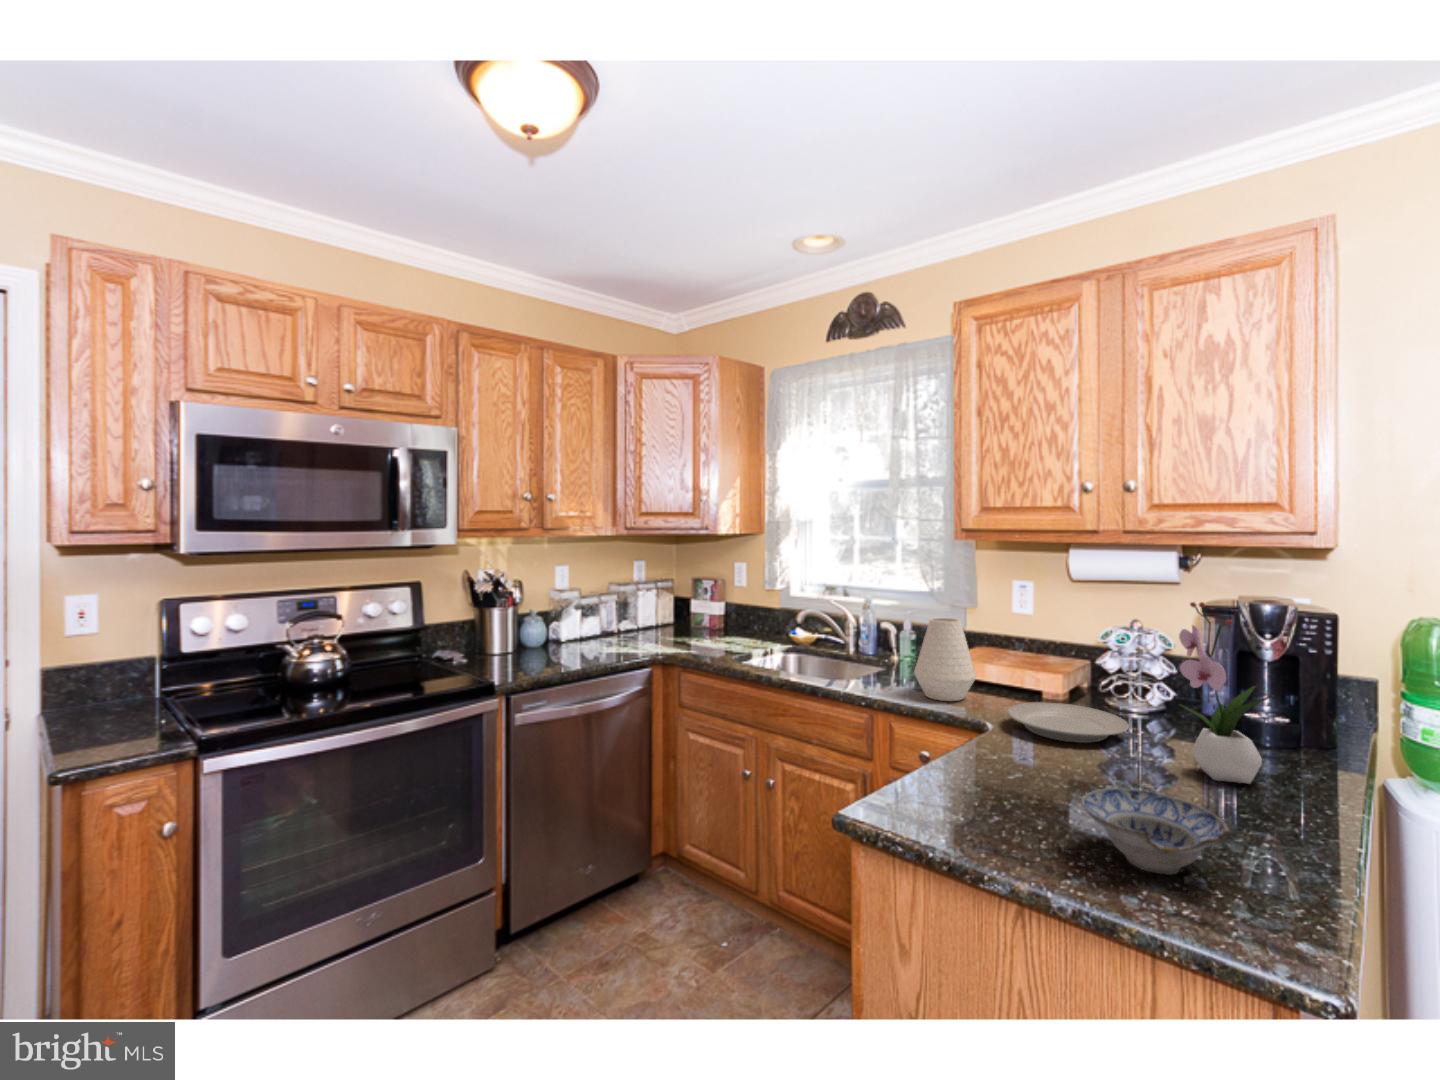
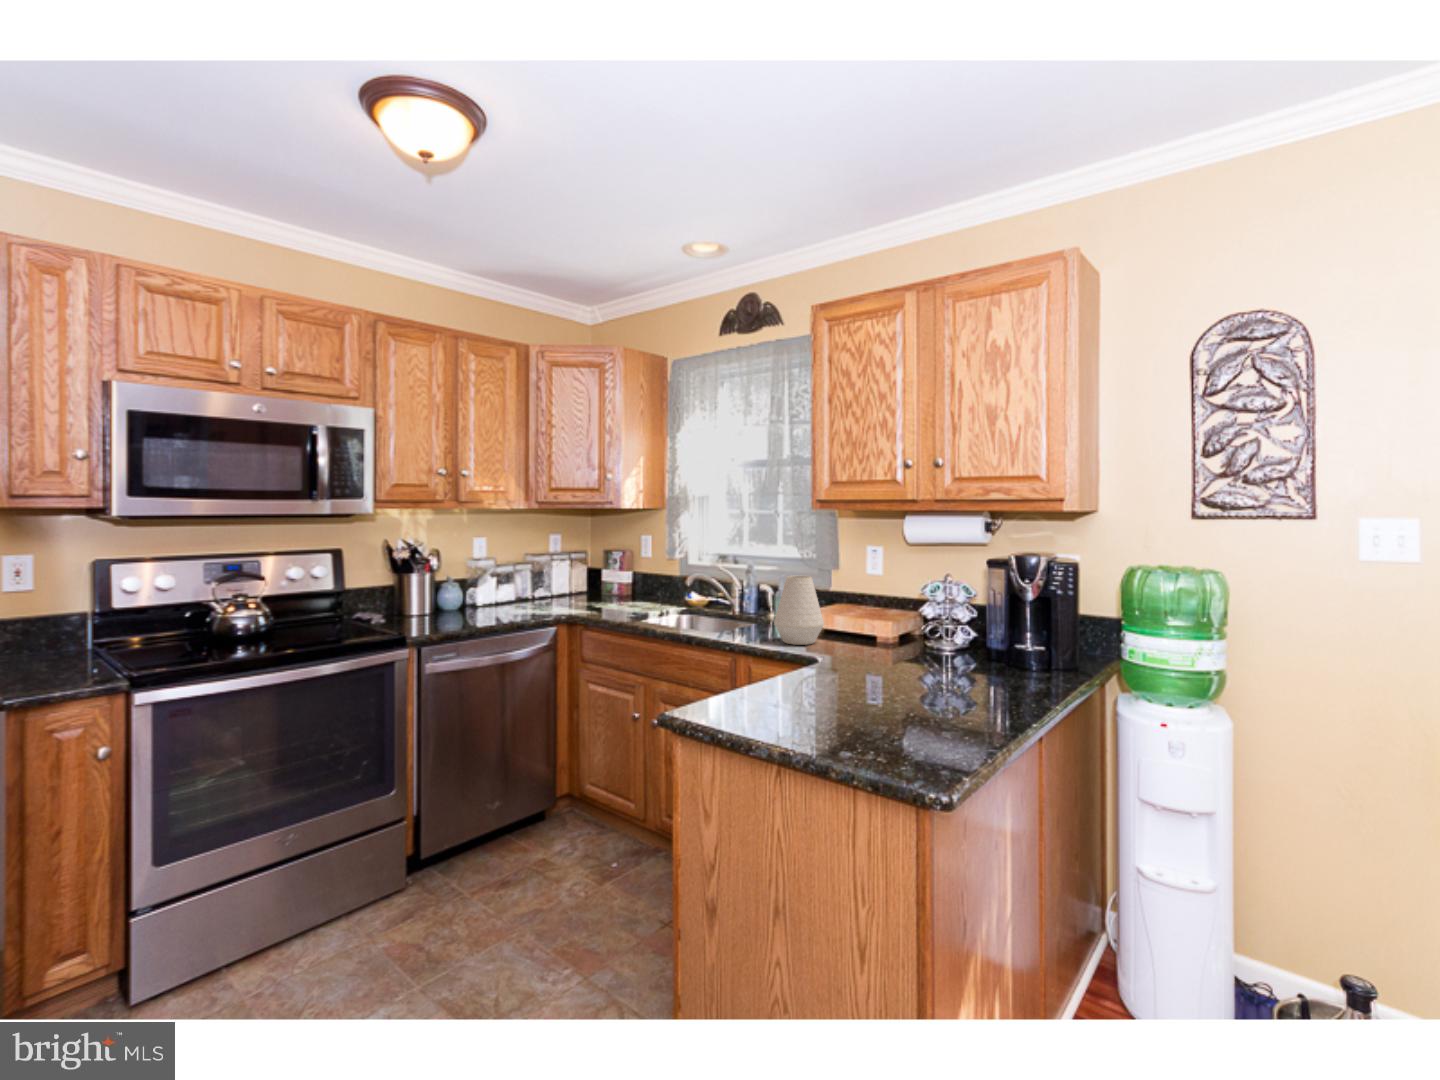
flower arrangement: present [1179,602,1273,783] -> none [947,552,1007,689]
plate: present [1006,702,1129,743] -> none [835,642,926,668]
ceramic bowl: present [1082,788,1230,875] -> none [833,682,925,735]

